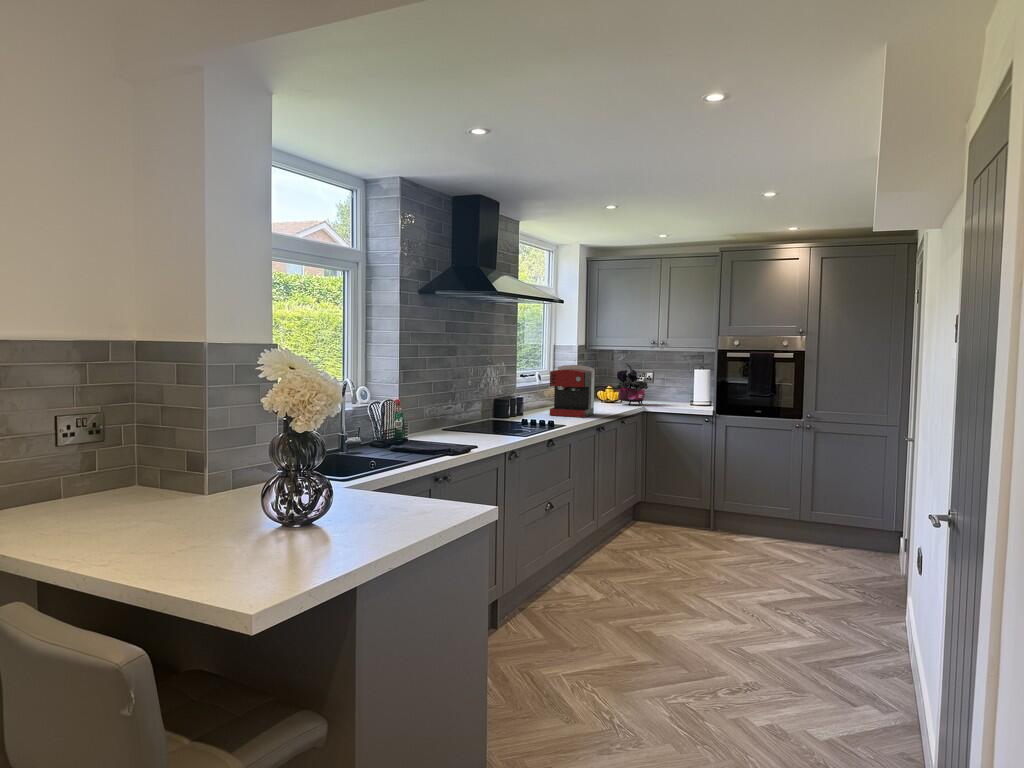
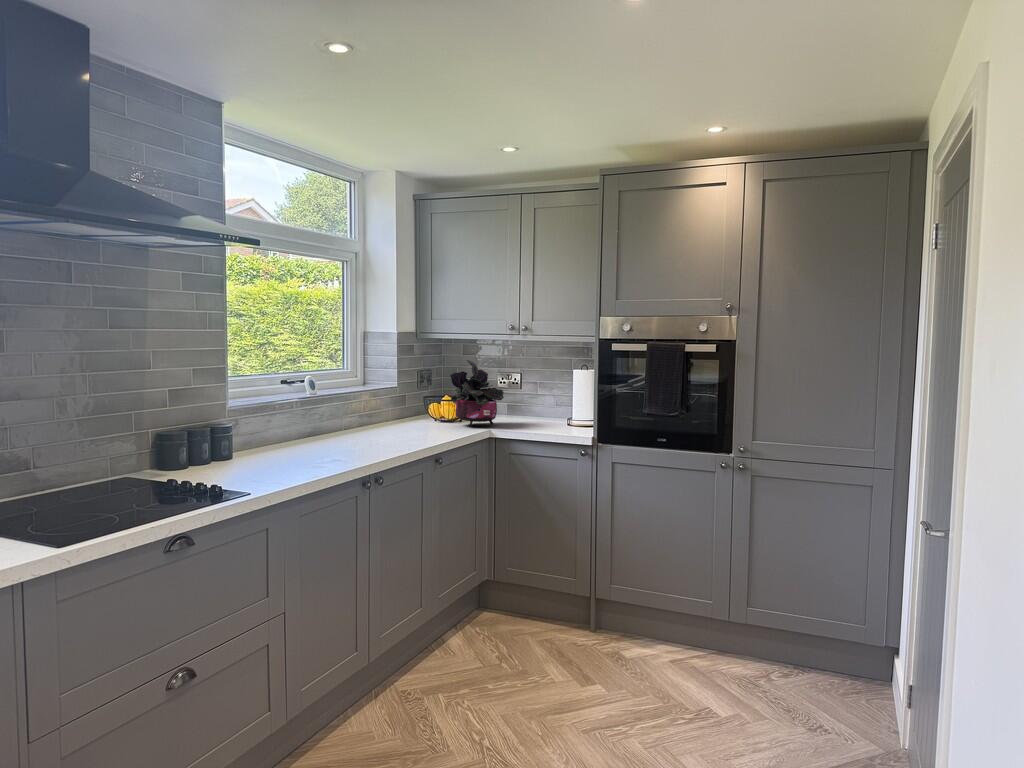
coffee maker: present [550,365,595,417] -> none [279,368,372,464]

